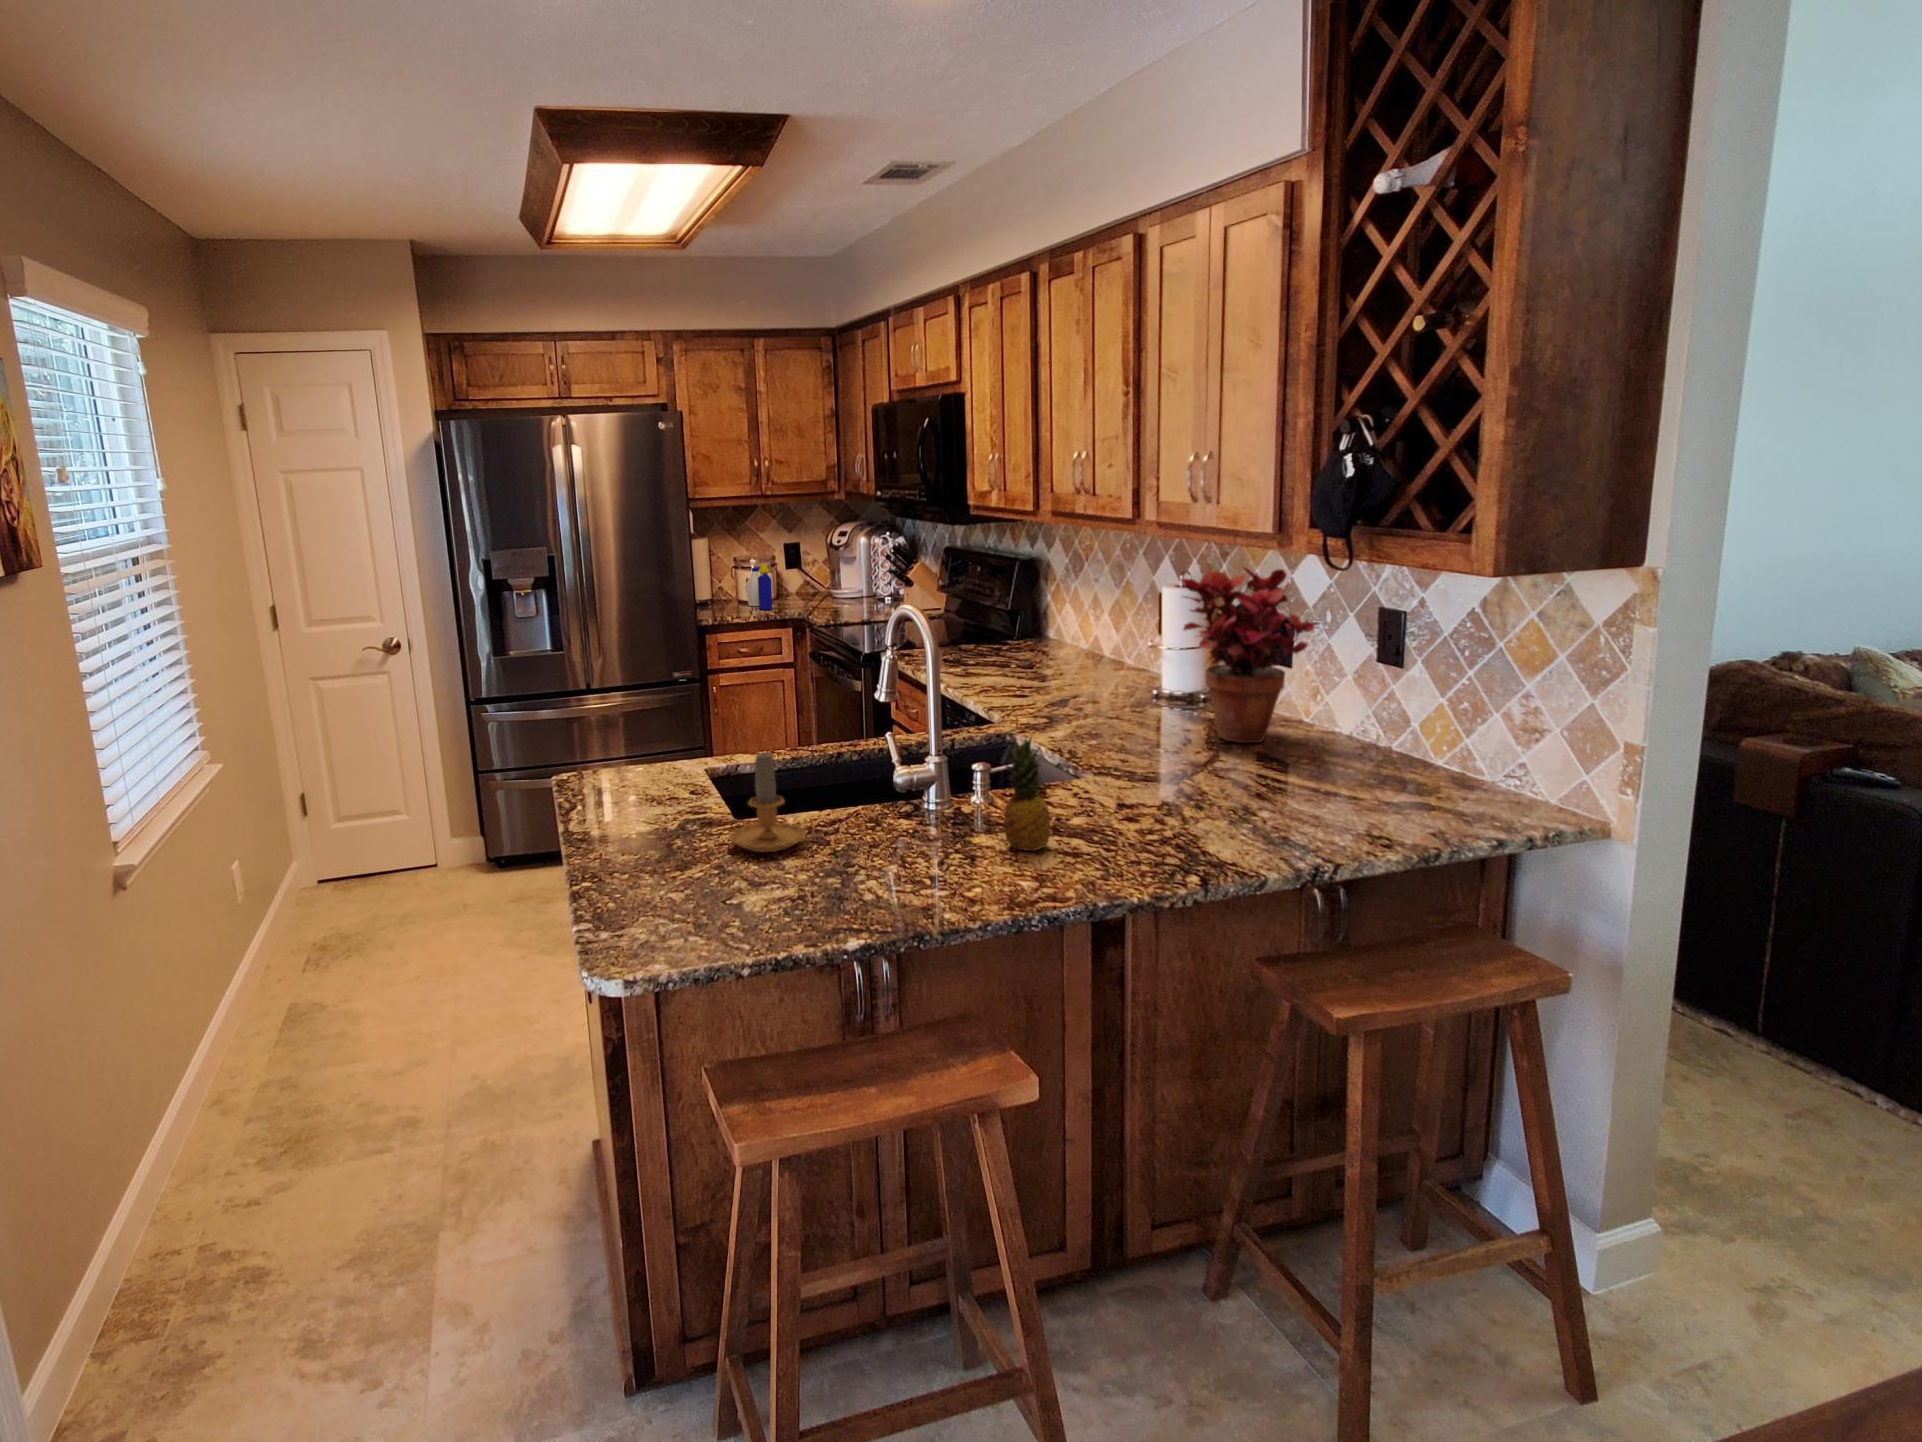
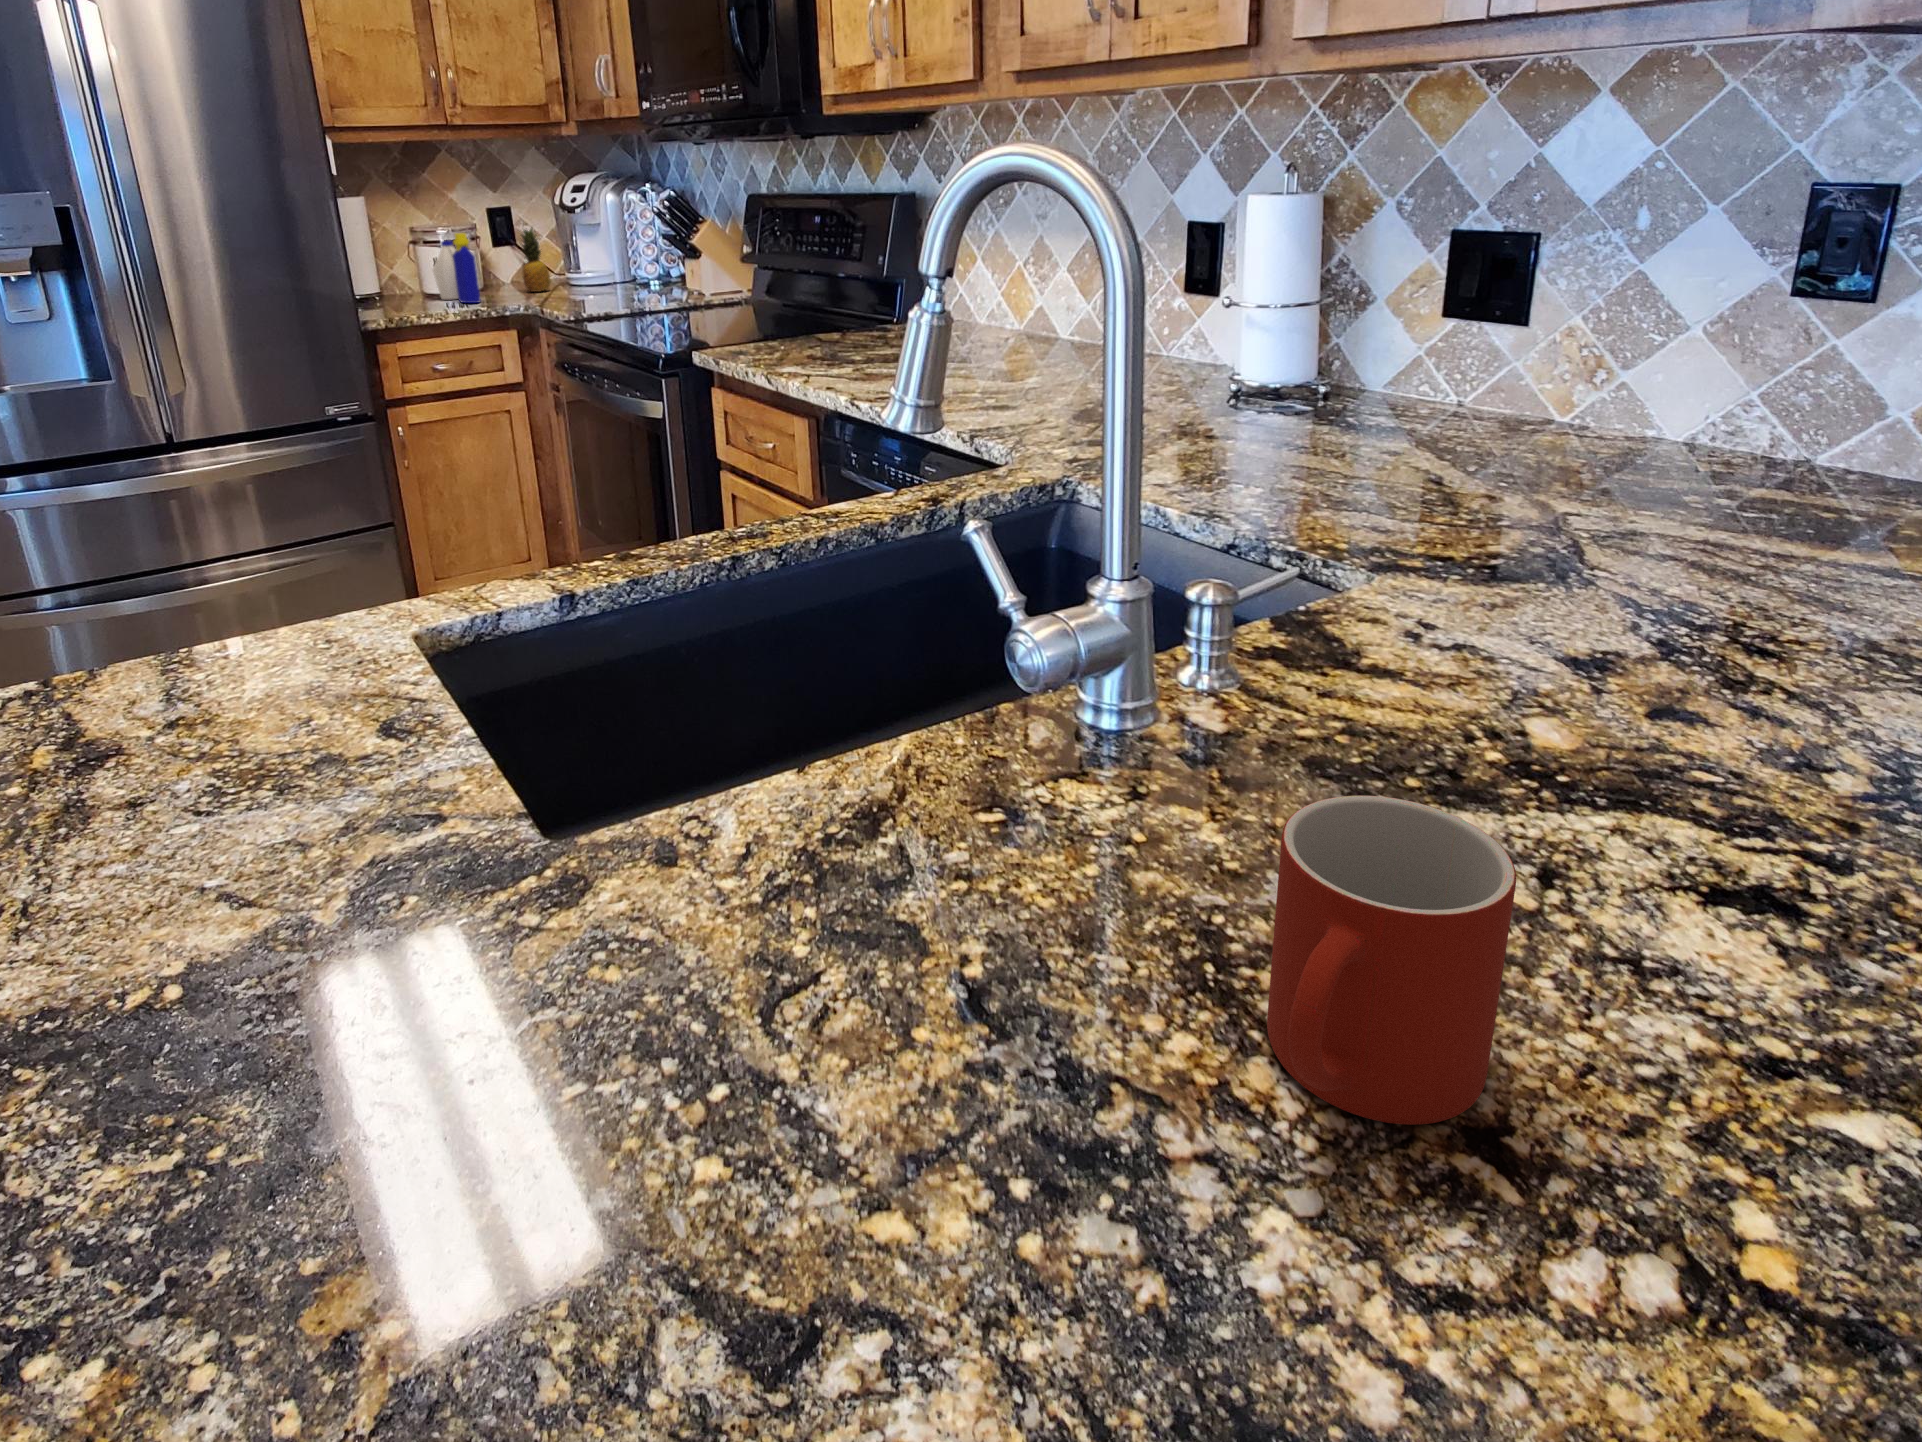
potted plant: present [1181,567,1320,743] -> none [1389,110,1746,469]
fruit: present [1004,738,1051,851] -> present [520,227,550,292]
candle: present [729,753,814,852] -> none [564,658,931,1087]
mug: none [878,799,948,872] -> present [1267,796,1516,1125]

